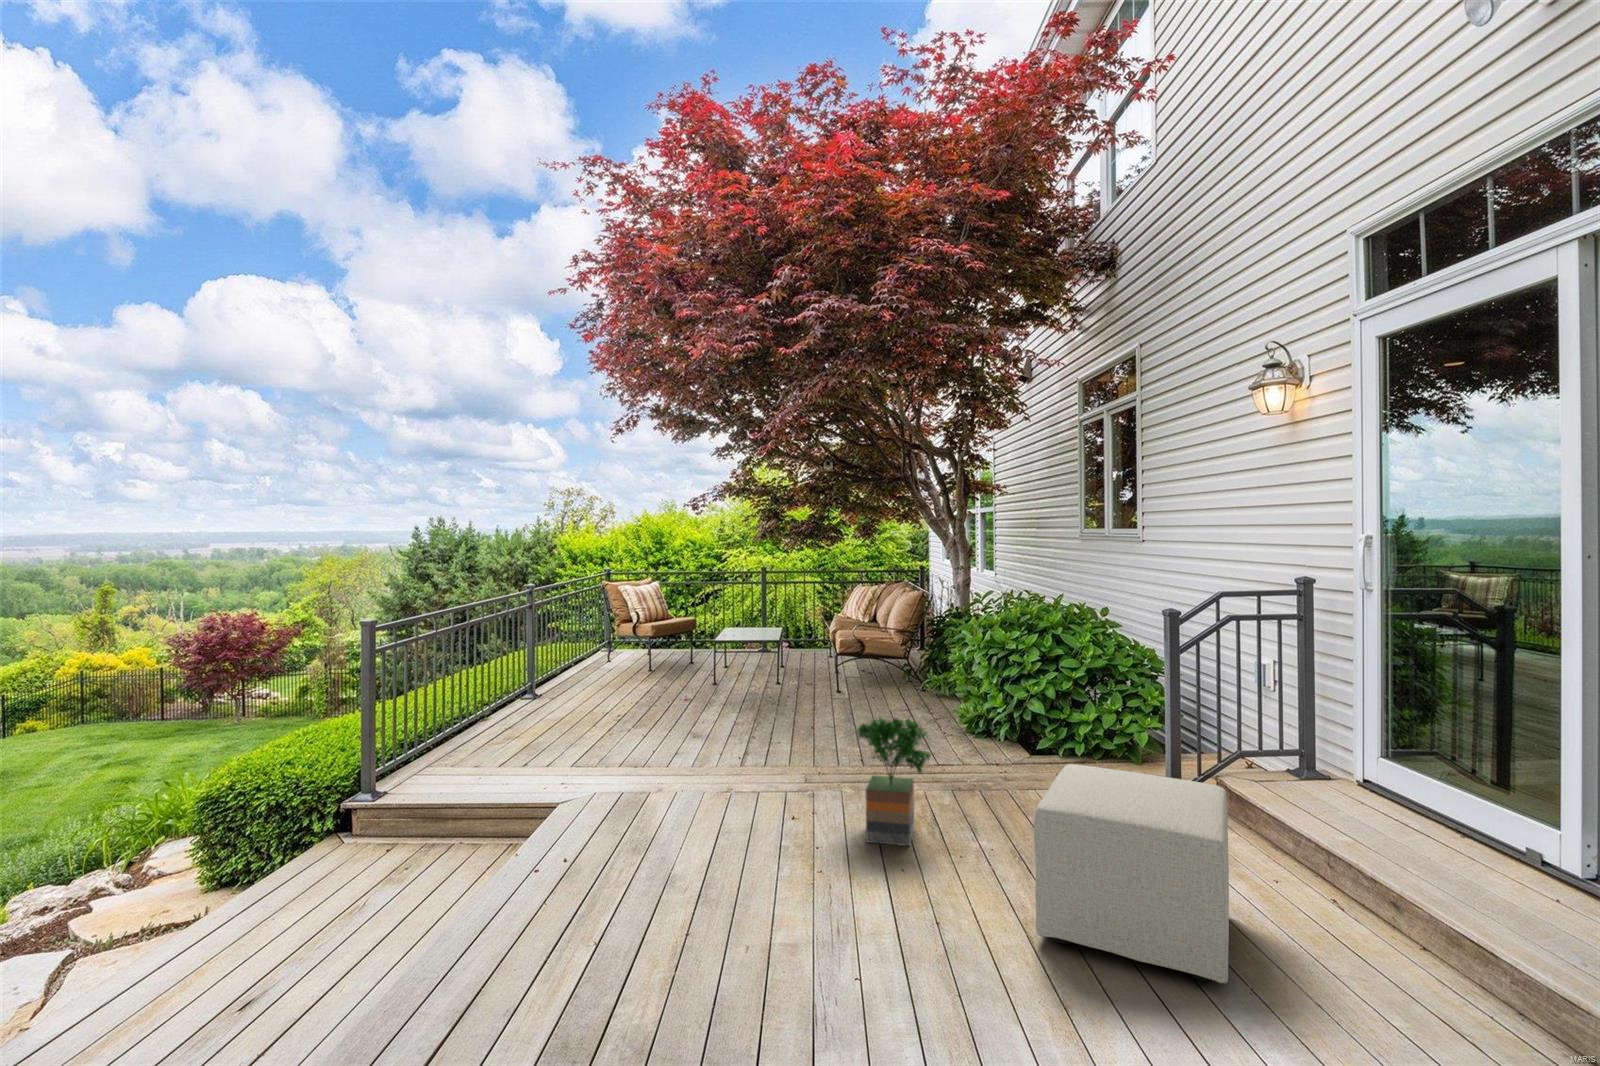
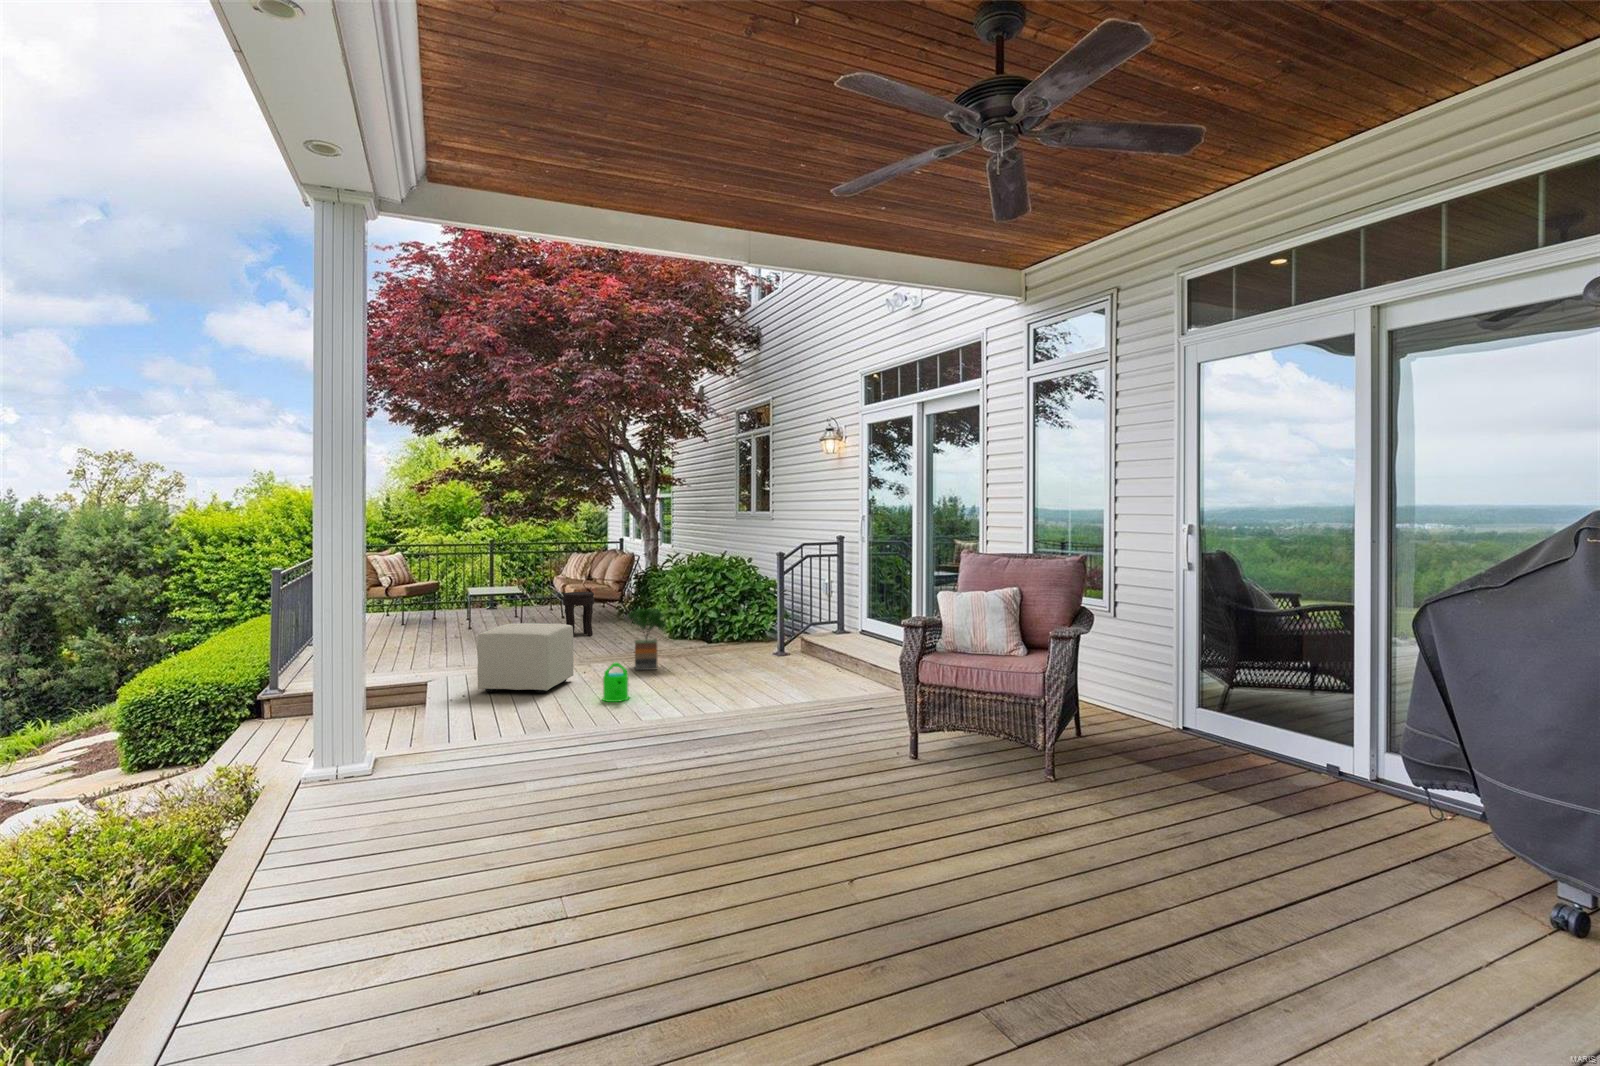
side table: none [812,648,856,717] -> present [563,592,594,636]
ottoman: present [1034,764,1229,983] -> present [477,623,574,694]
watering can: none [729,898,799,1010] -> present [603,662,629,702]

